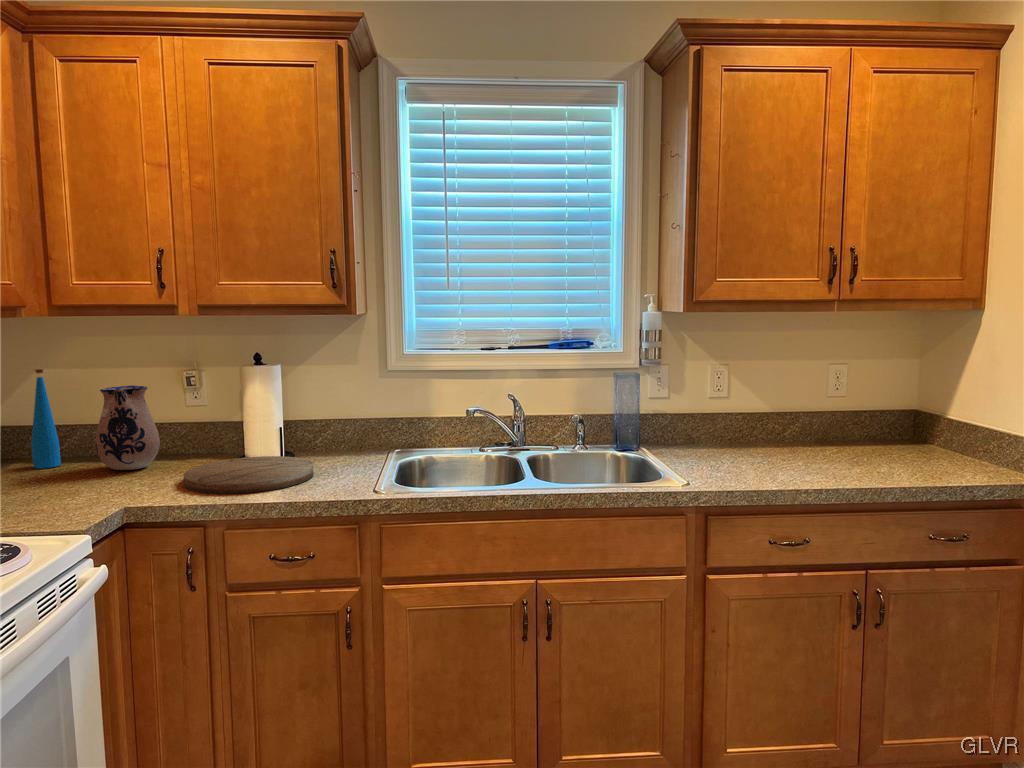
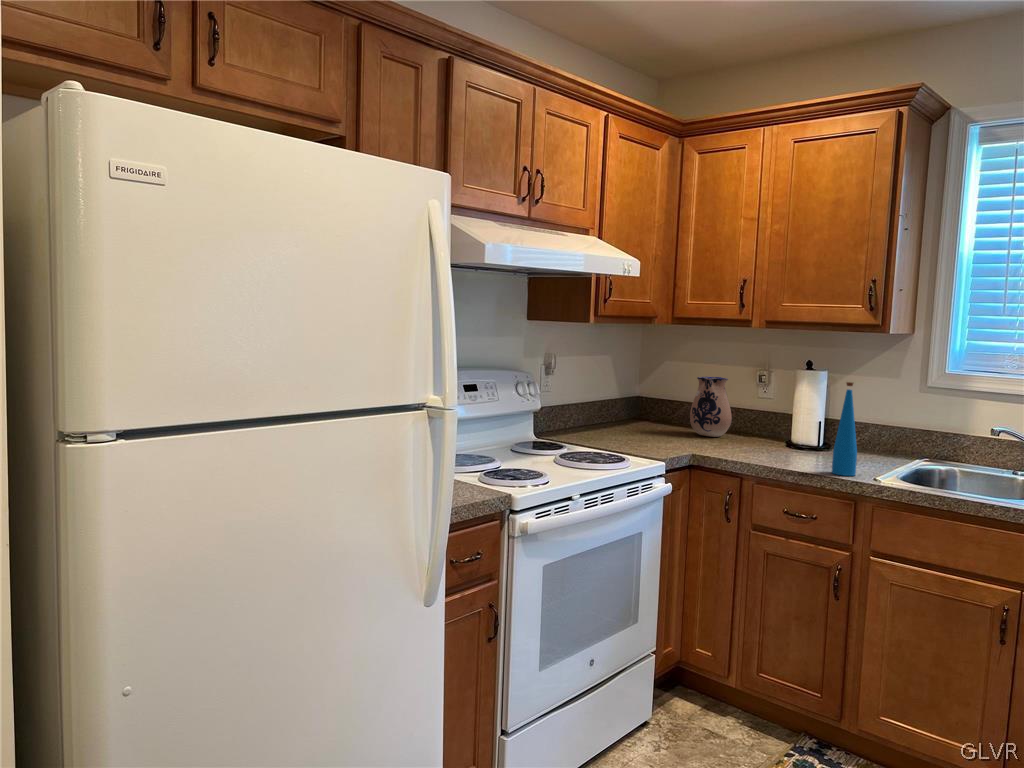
bottle: present [31,369,61,469] -> present [832,382,857,476]
cutting board: present [183,456,314,494] -> none [737,440,837,464]

